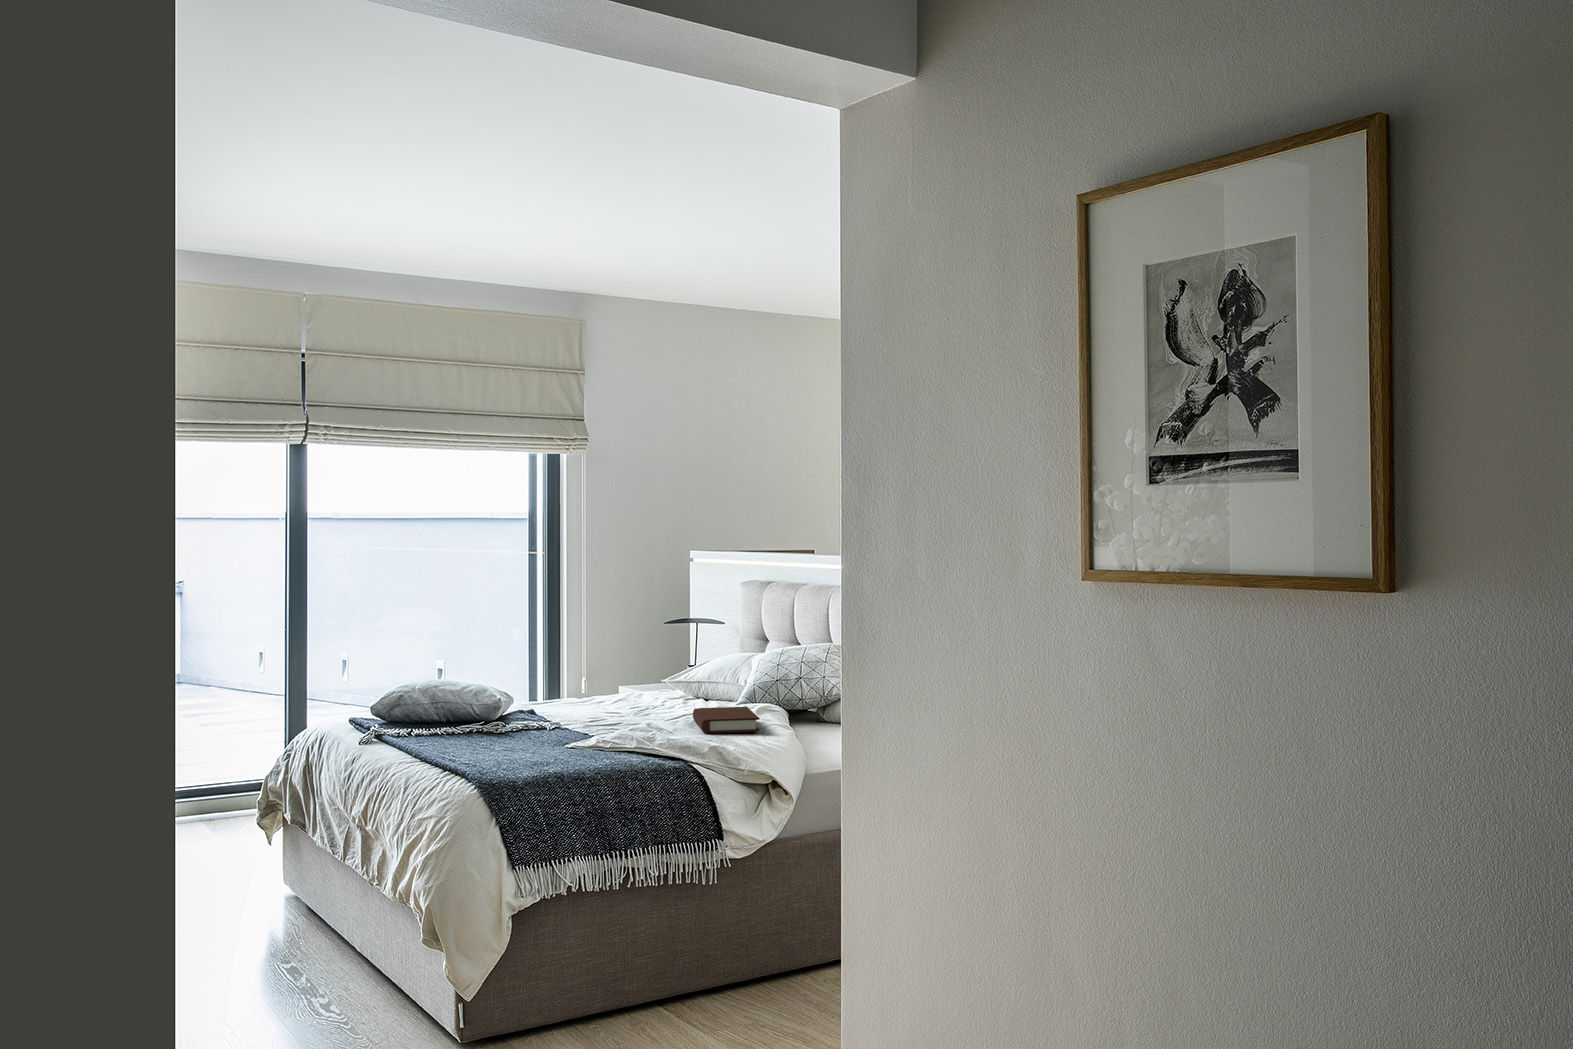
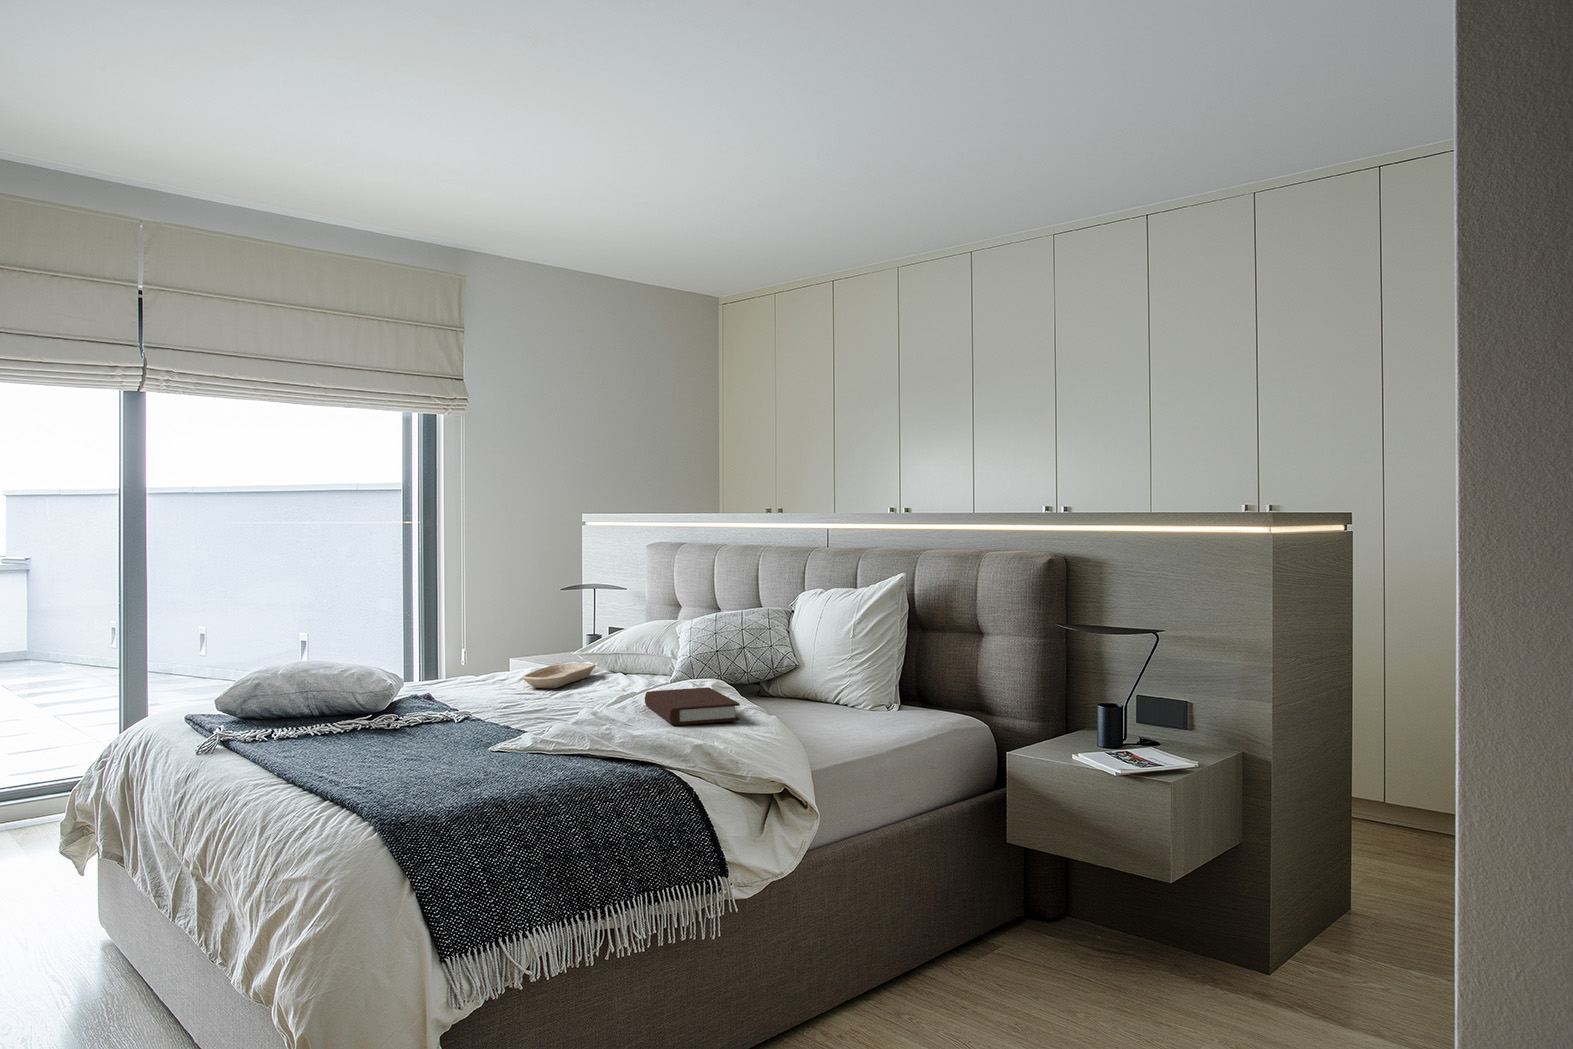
tray: none [608,688,676,708] -> present [522,663,596,688]

